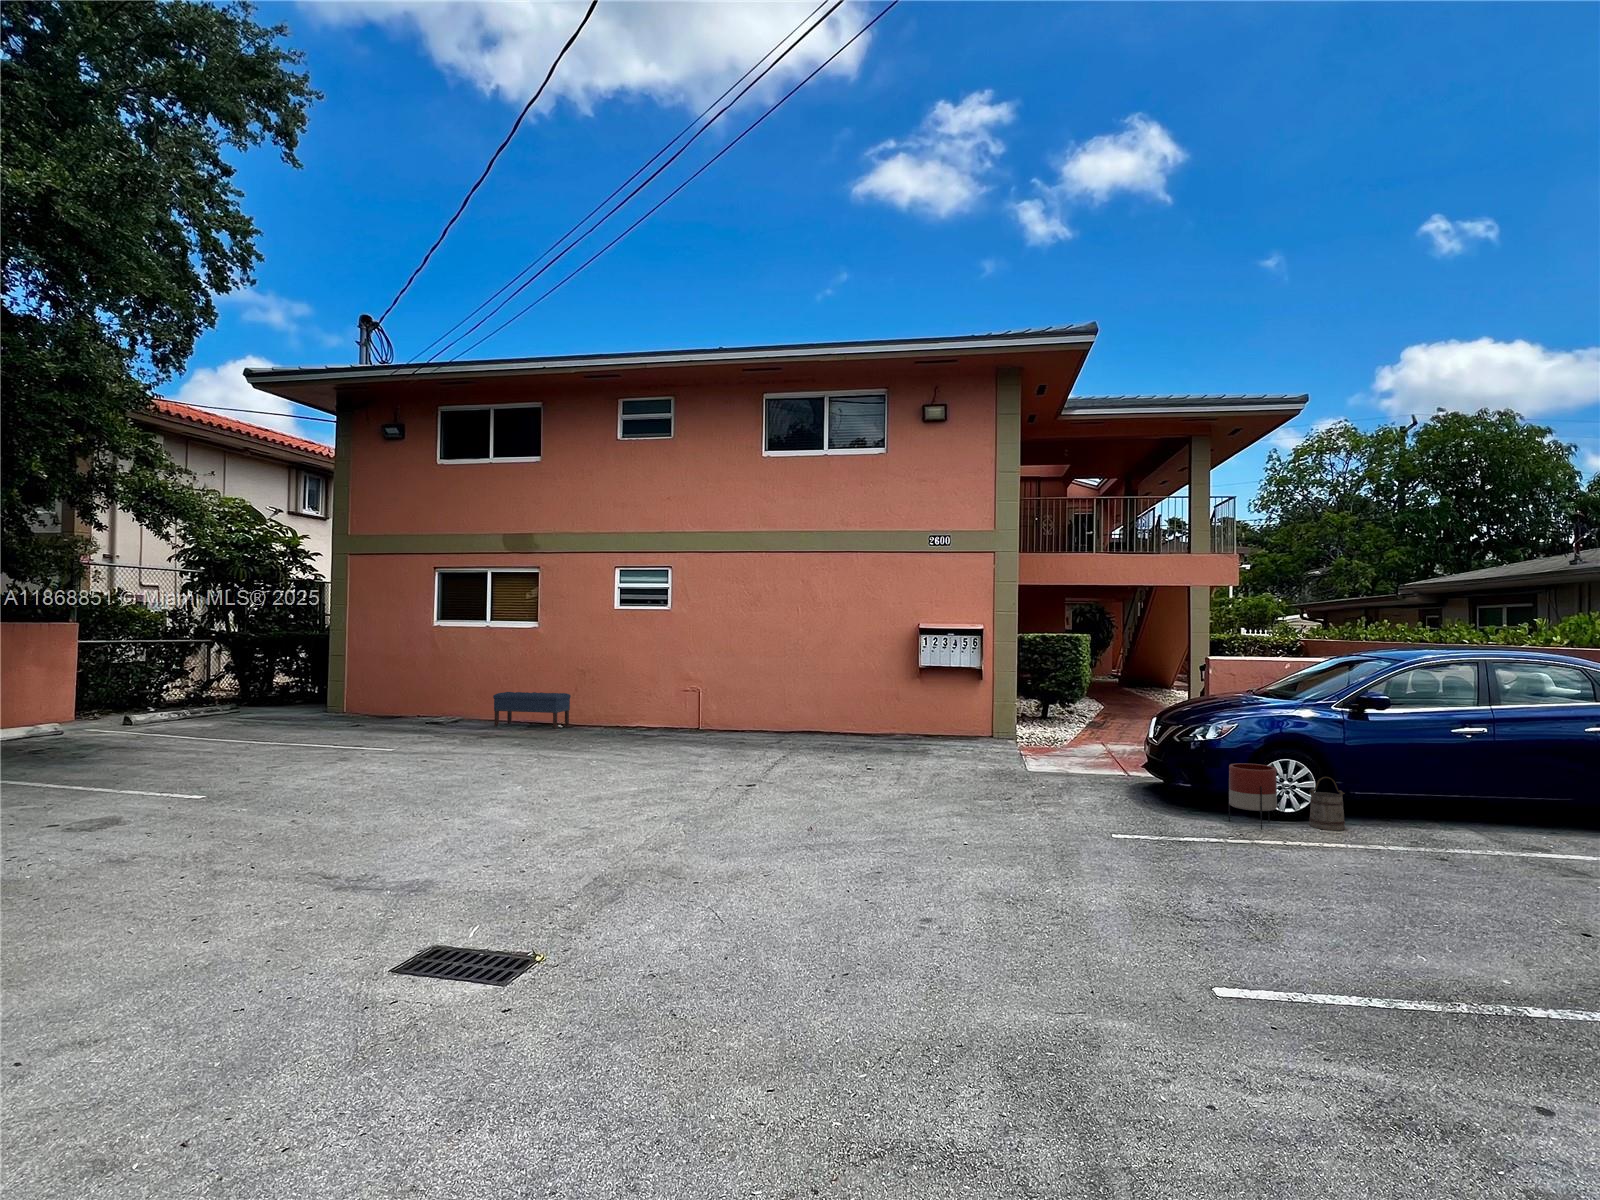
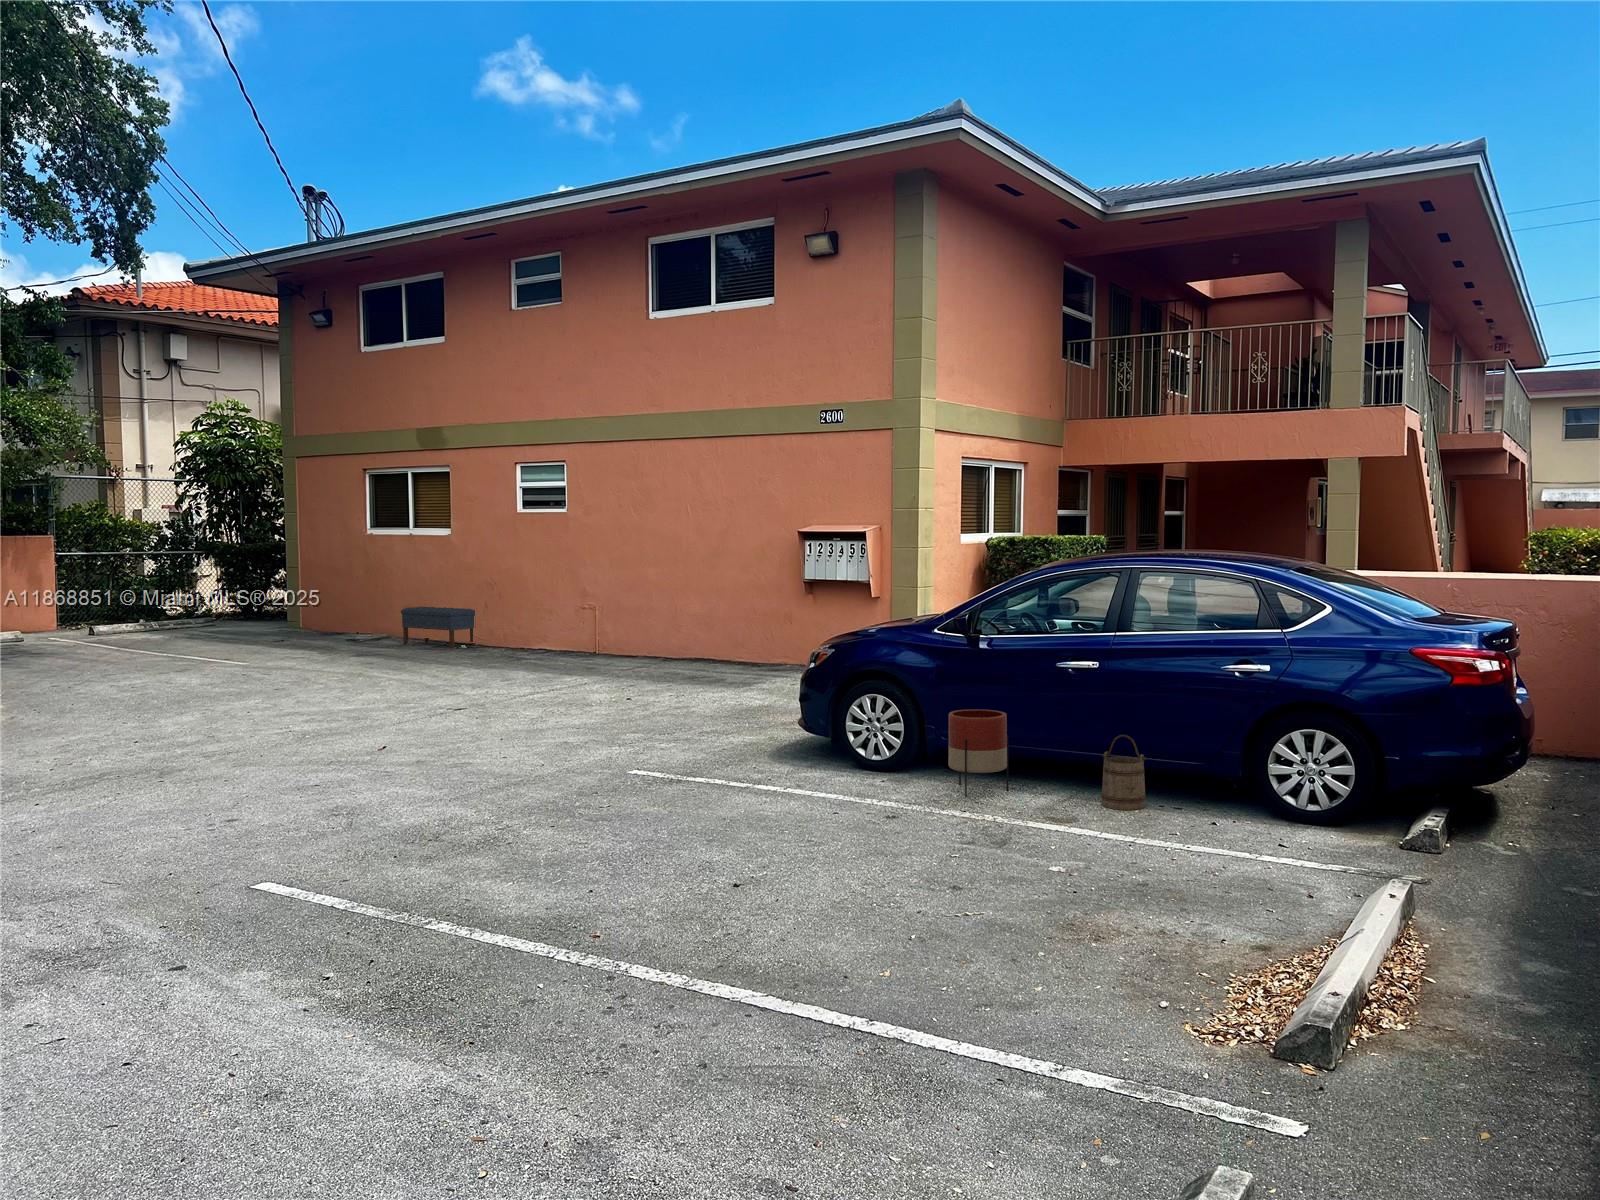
planter: present [1228,763,1277,830] -> present [948,709,1008,797]
bucket: present [1309,777,1345,830] -> present [1101,735,1146,810]

